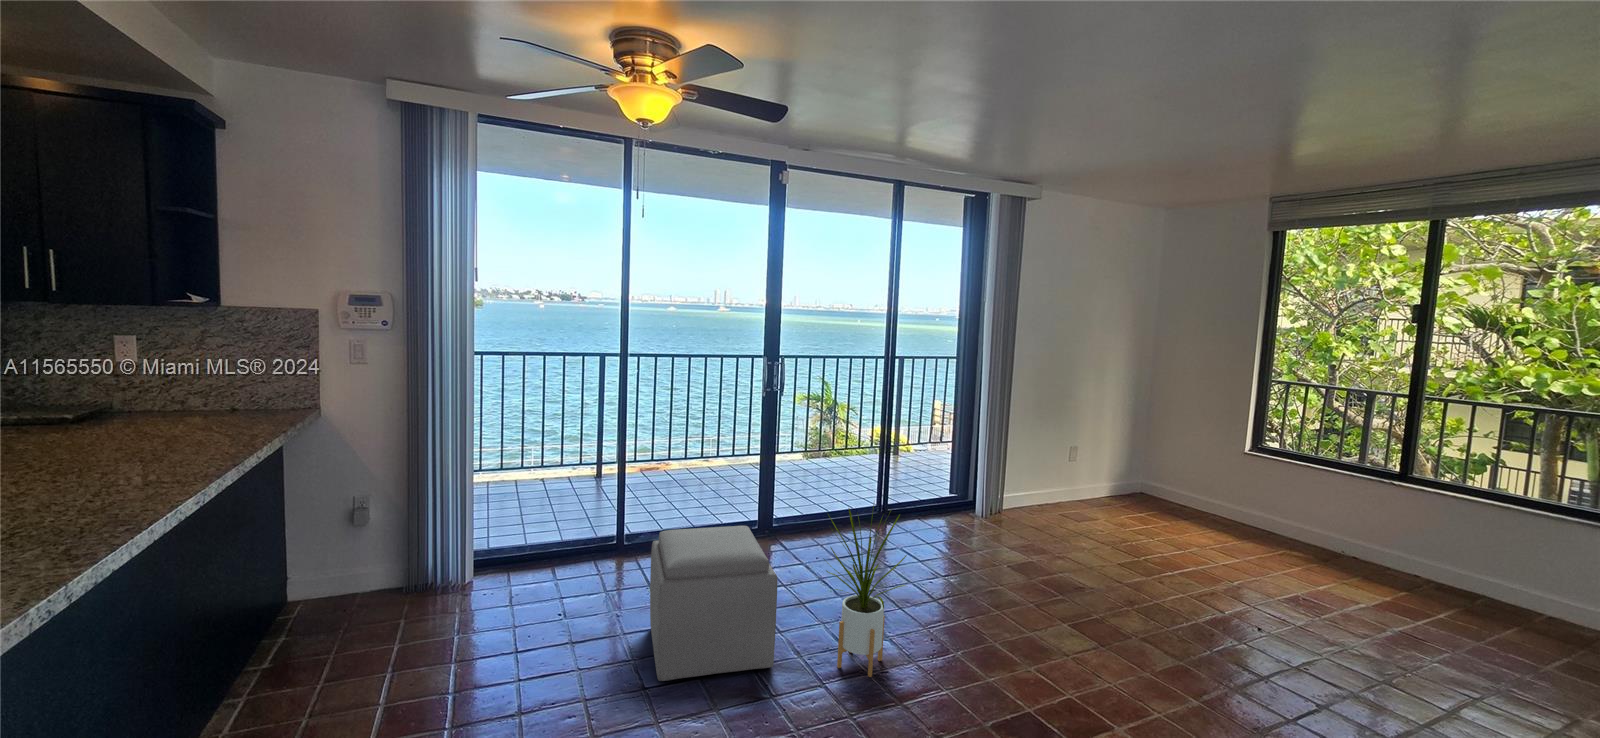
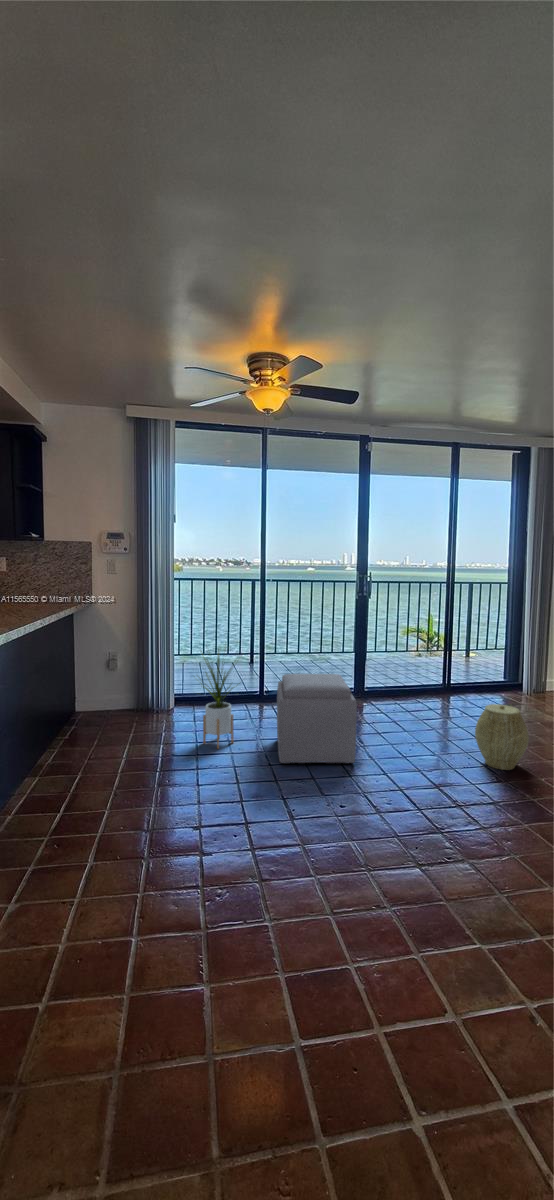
house plant: present [827,507,907,677] -> present [201,651,234,749]
woven basket: none [935,561,1005,654] -> present [475,704,529,770]

